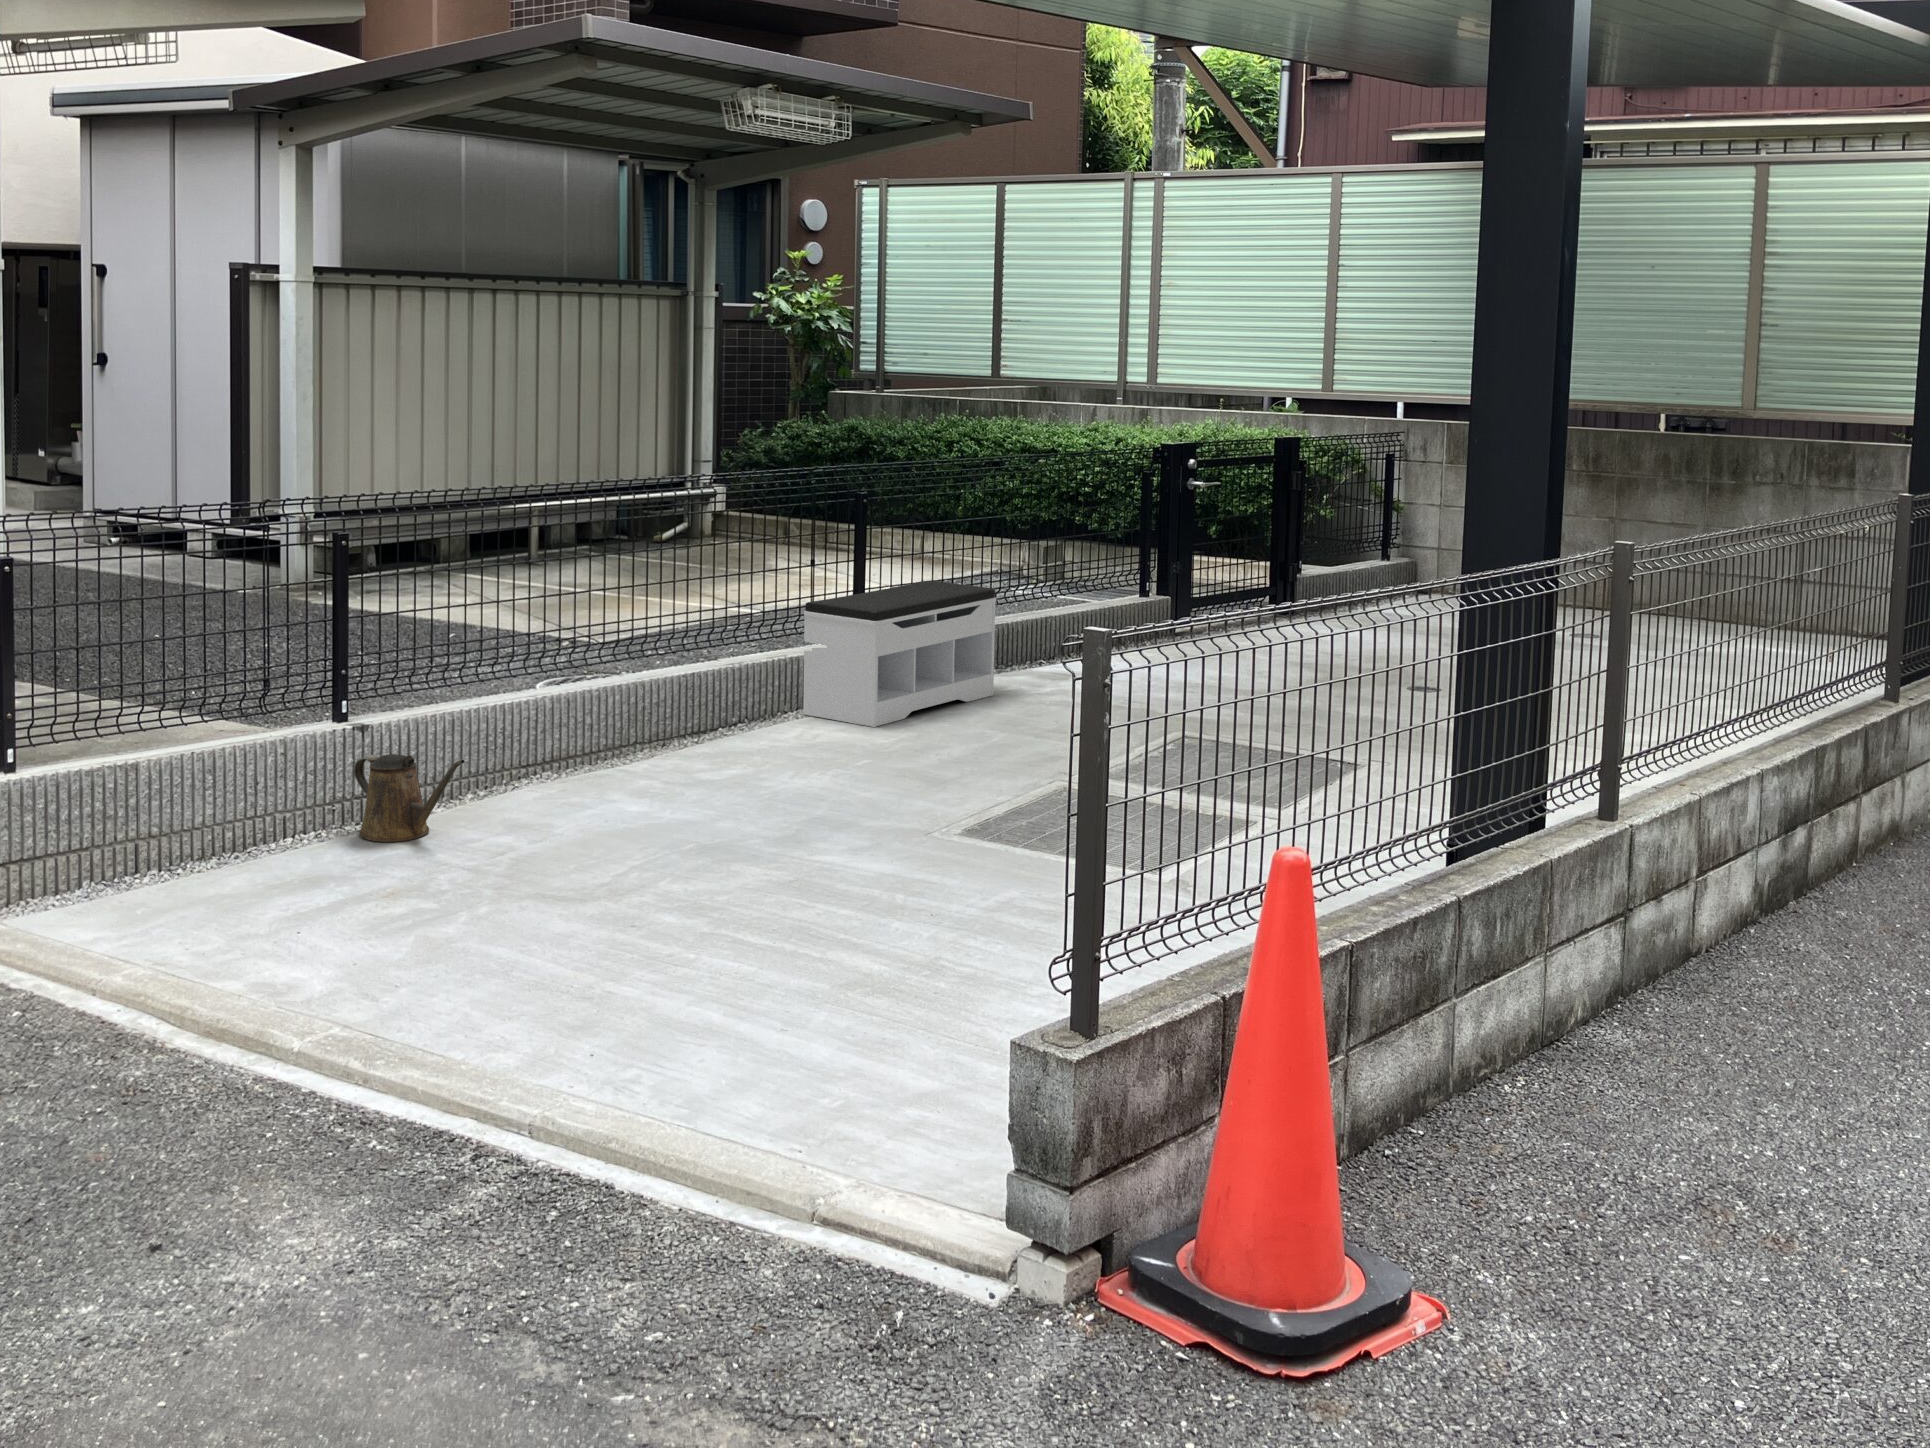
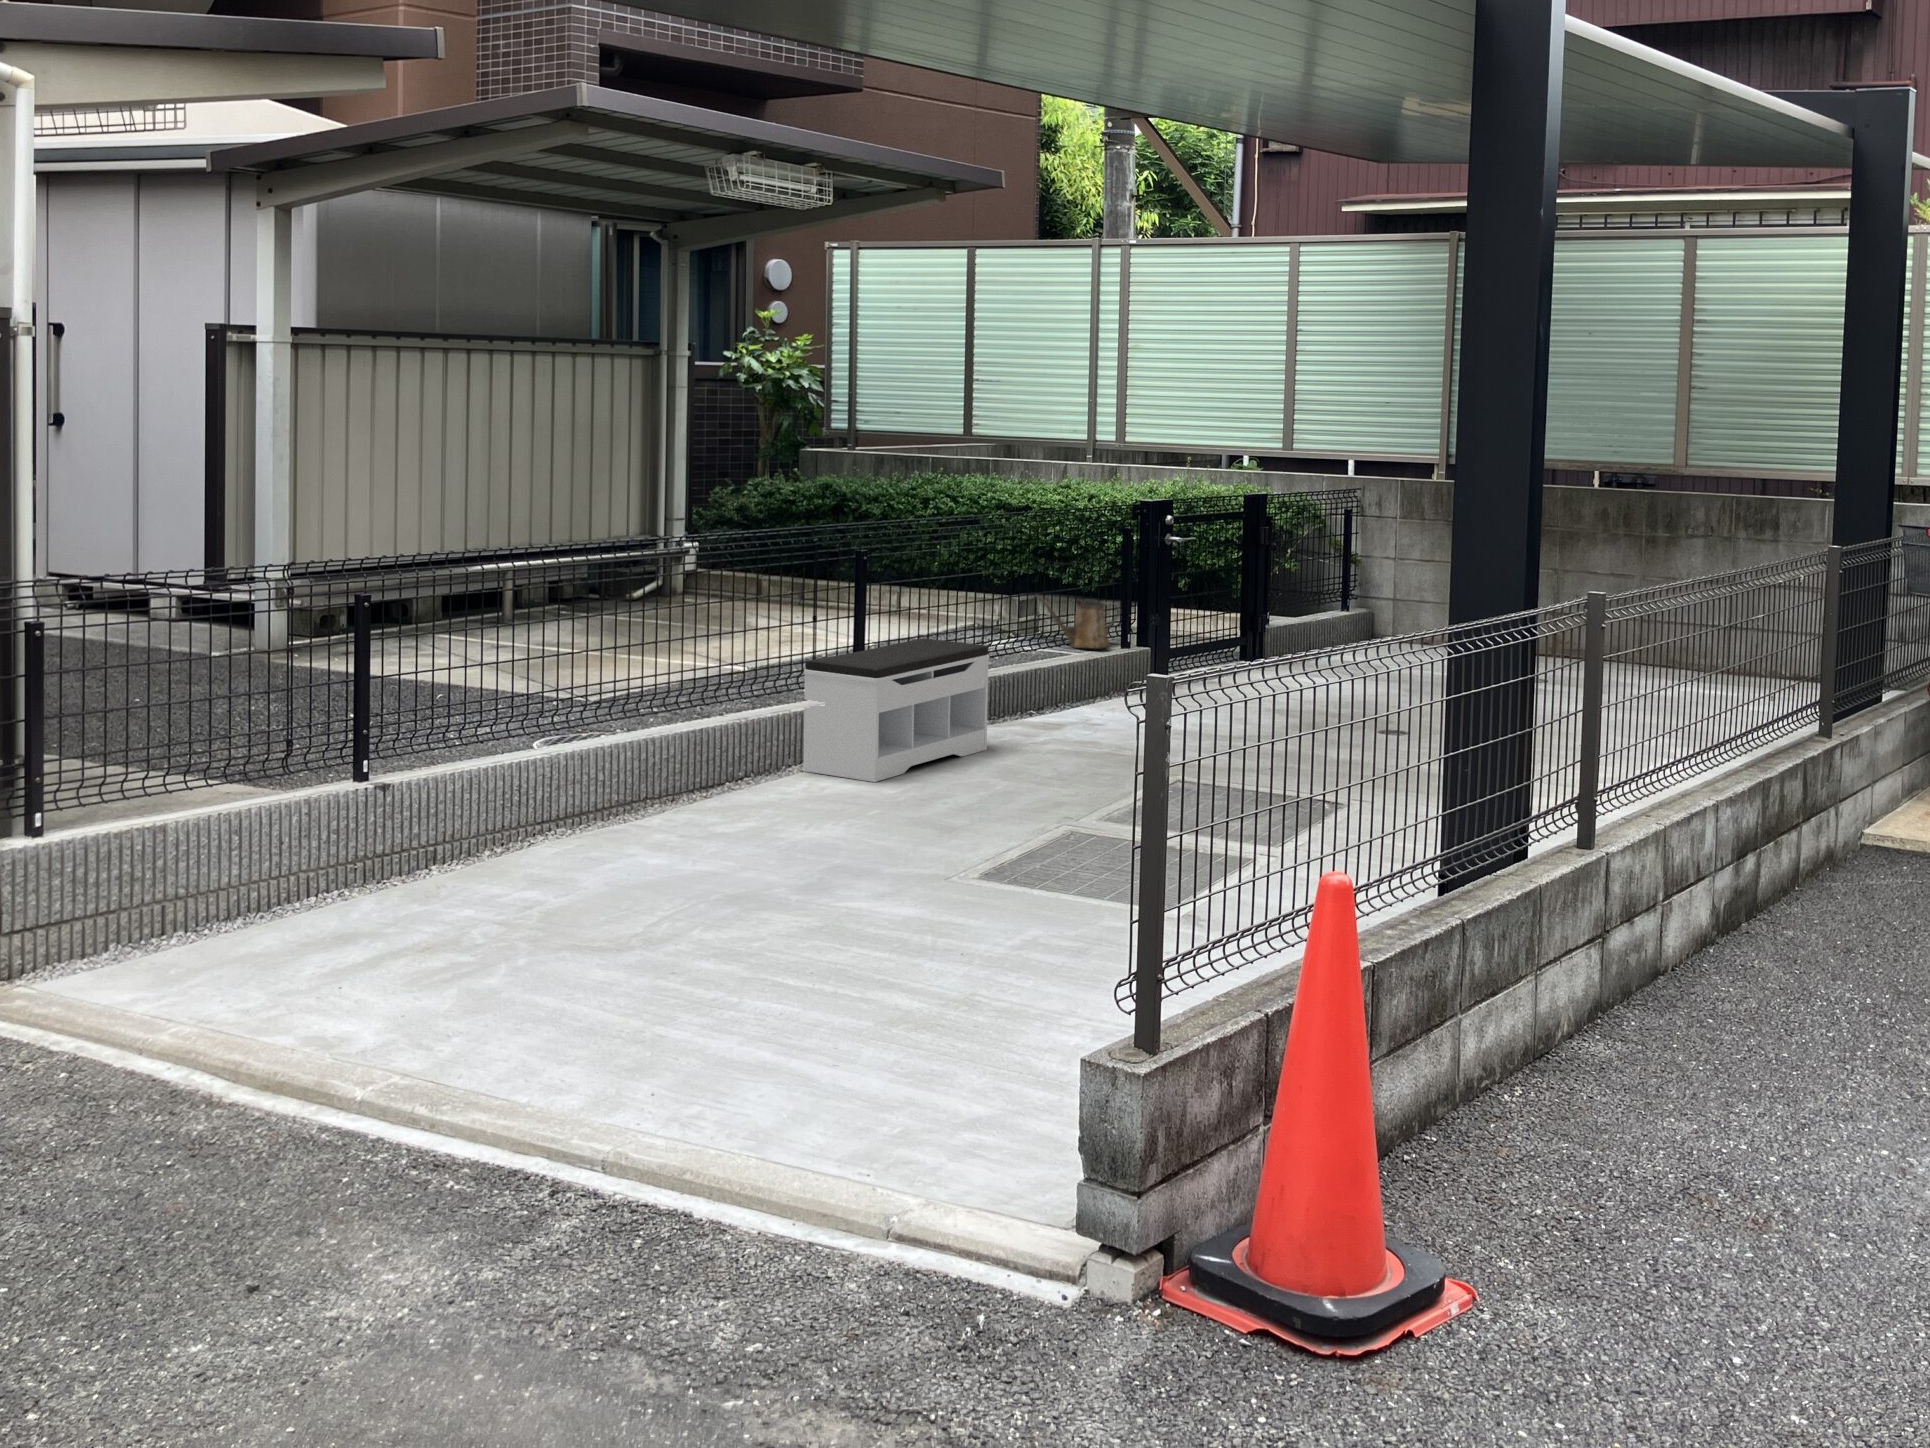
watering can: present [354,754,465,842] -> present [1036,595,1120,649]

